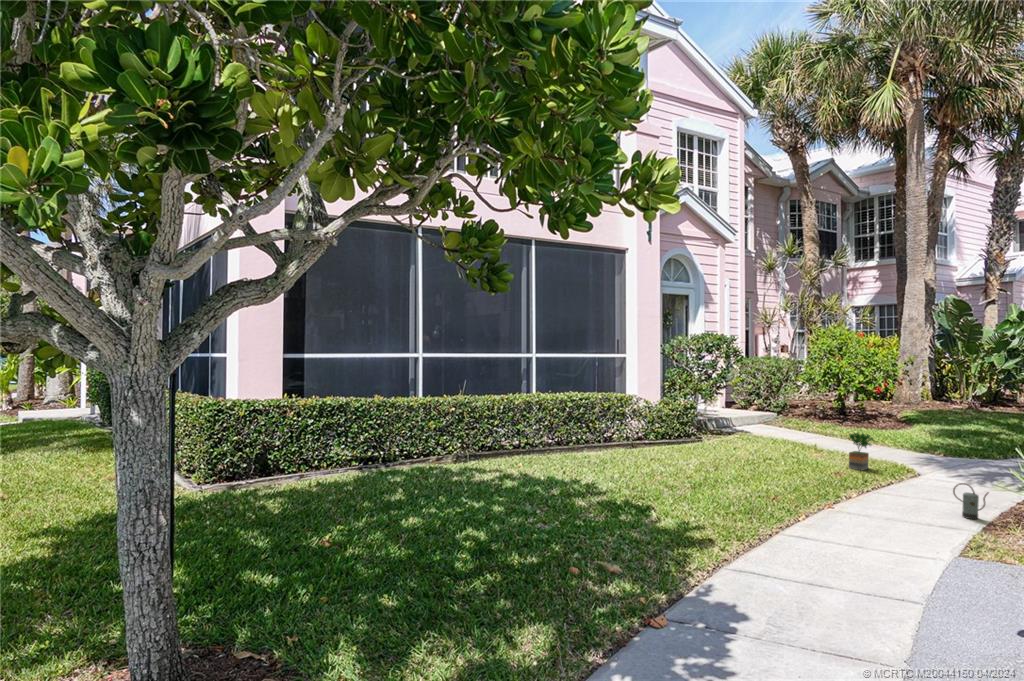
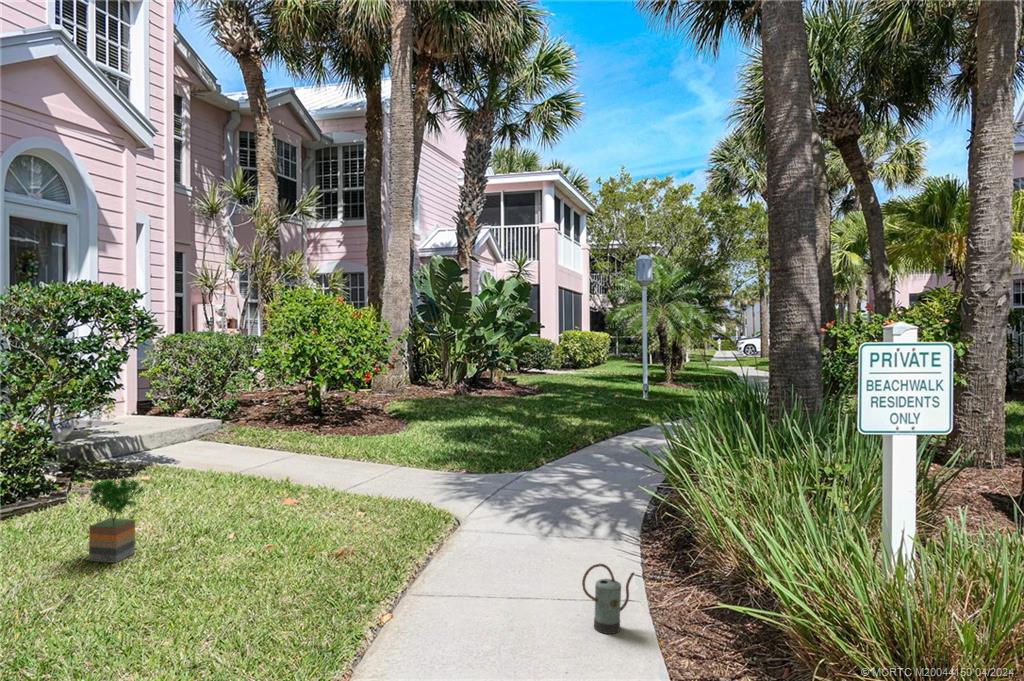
potted tree: present [849,433,873,470] -> present [89,479,144,563]

